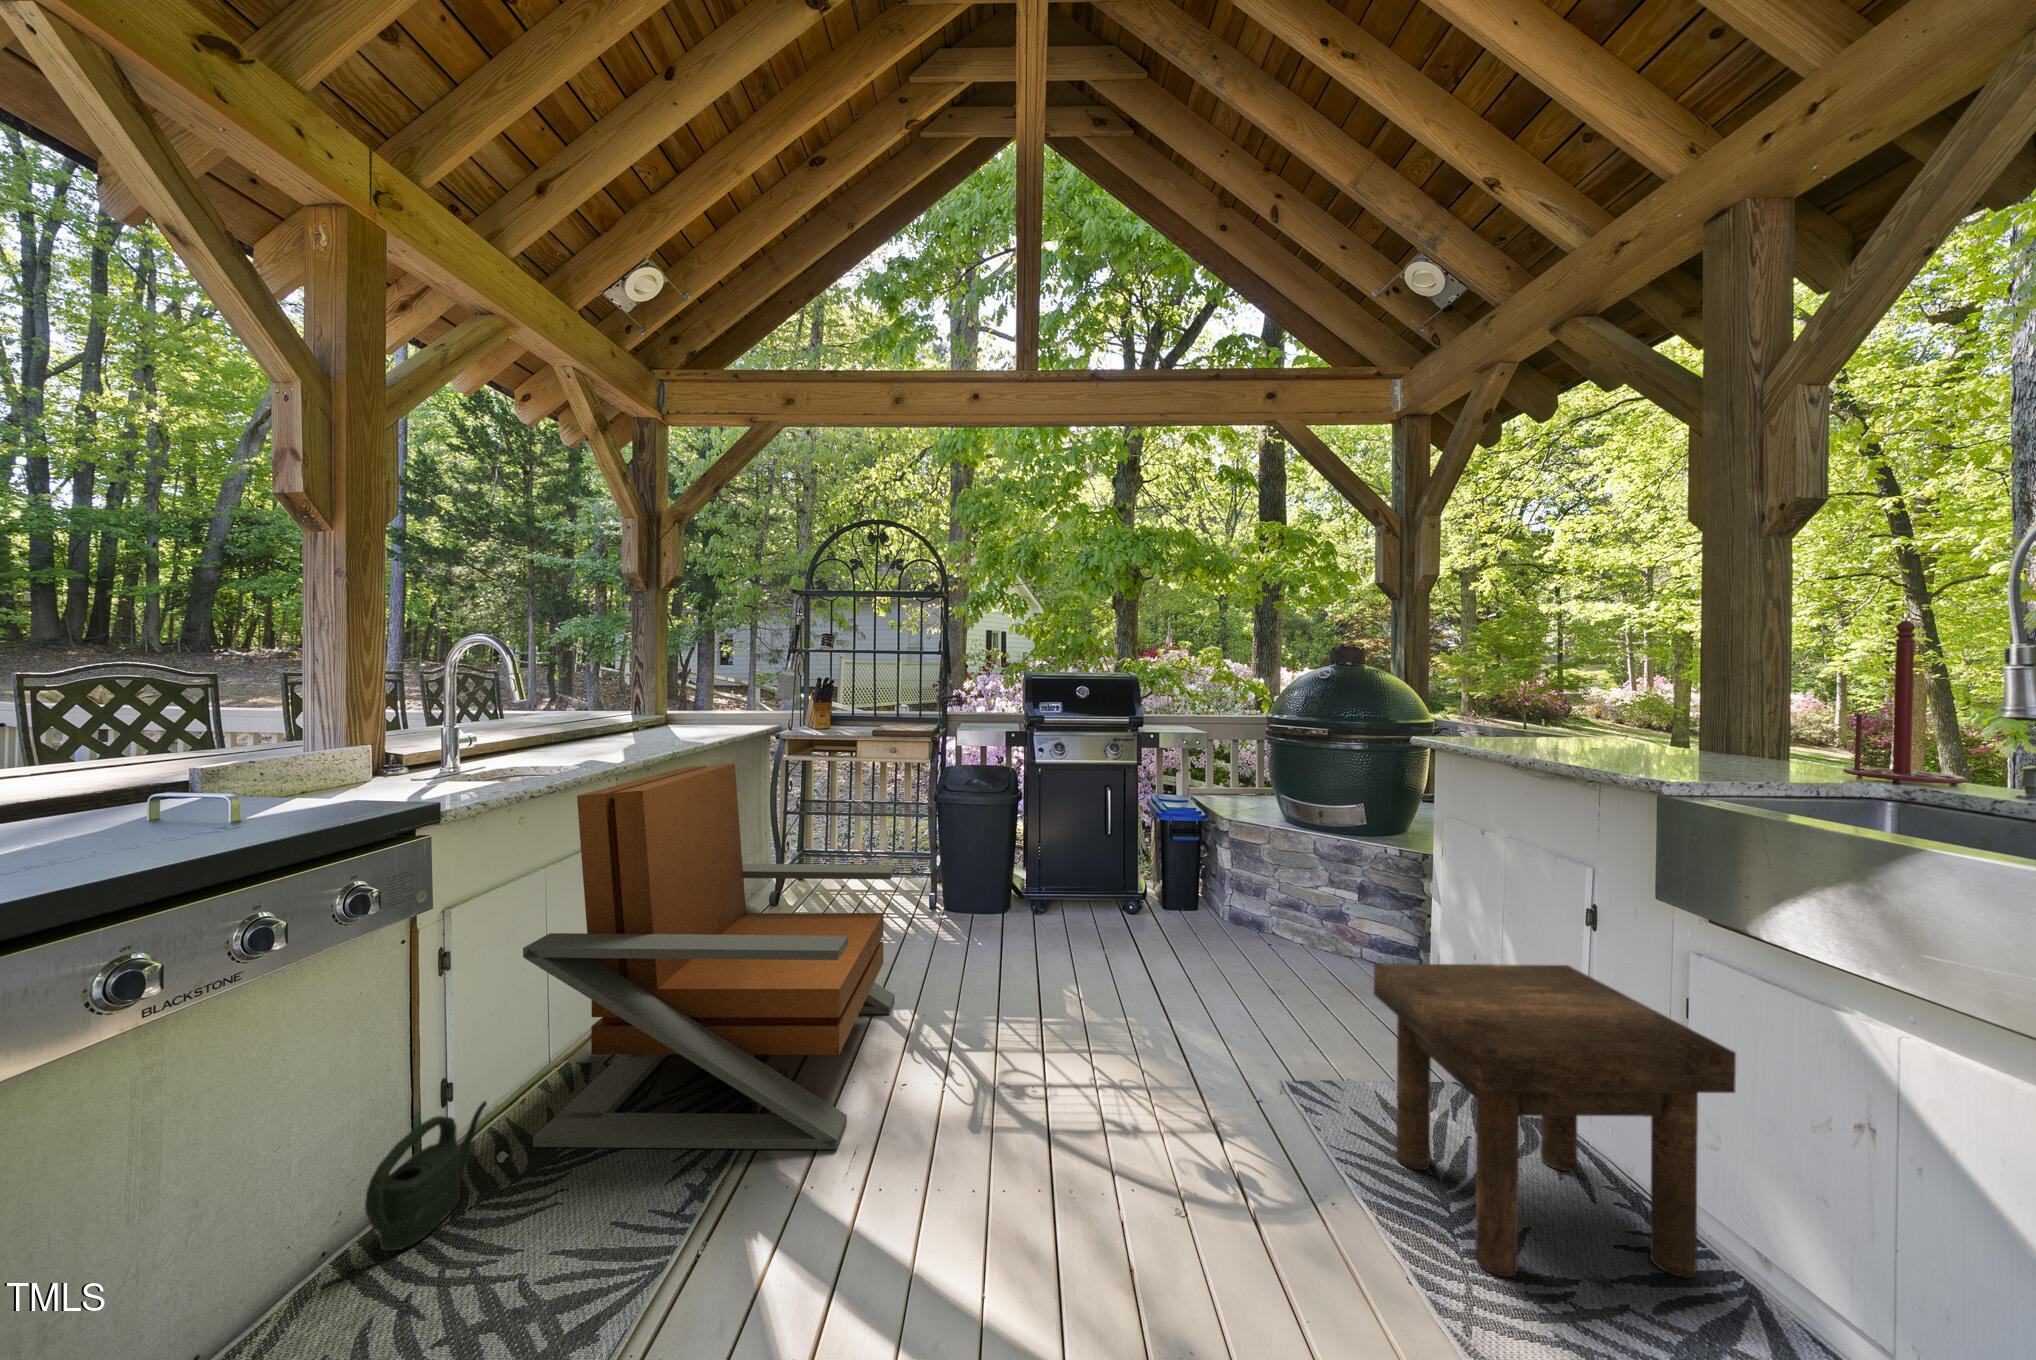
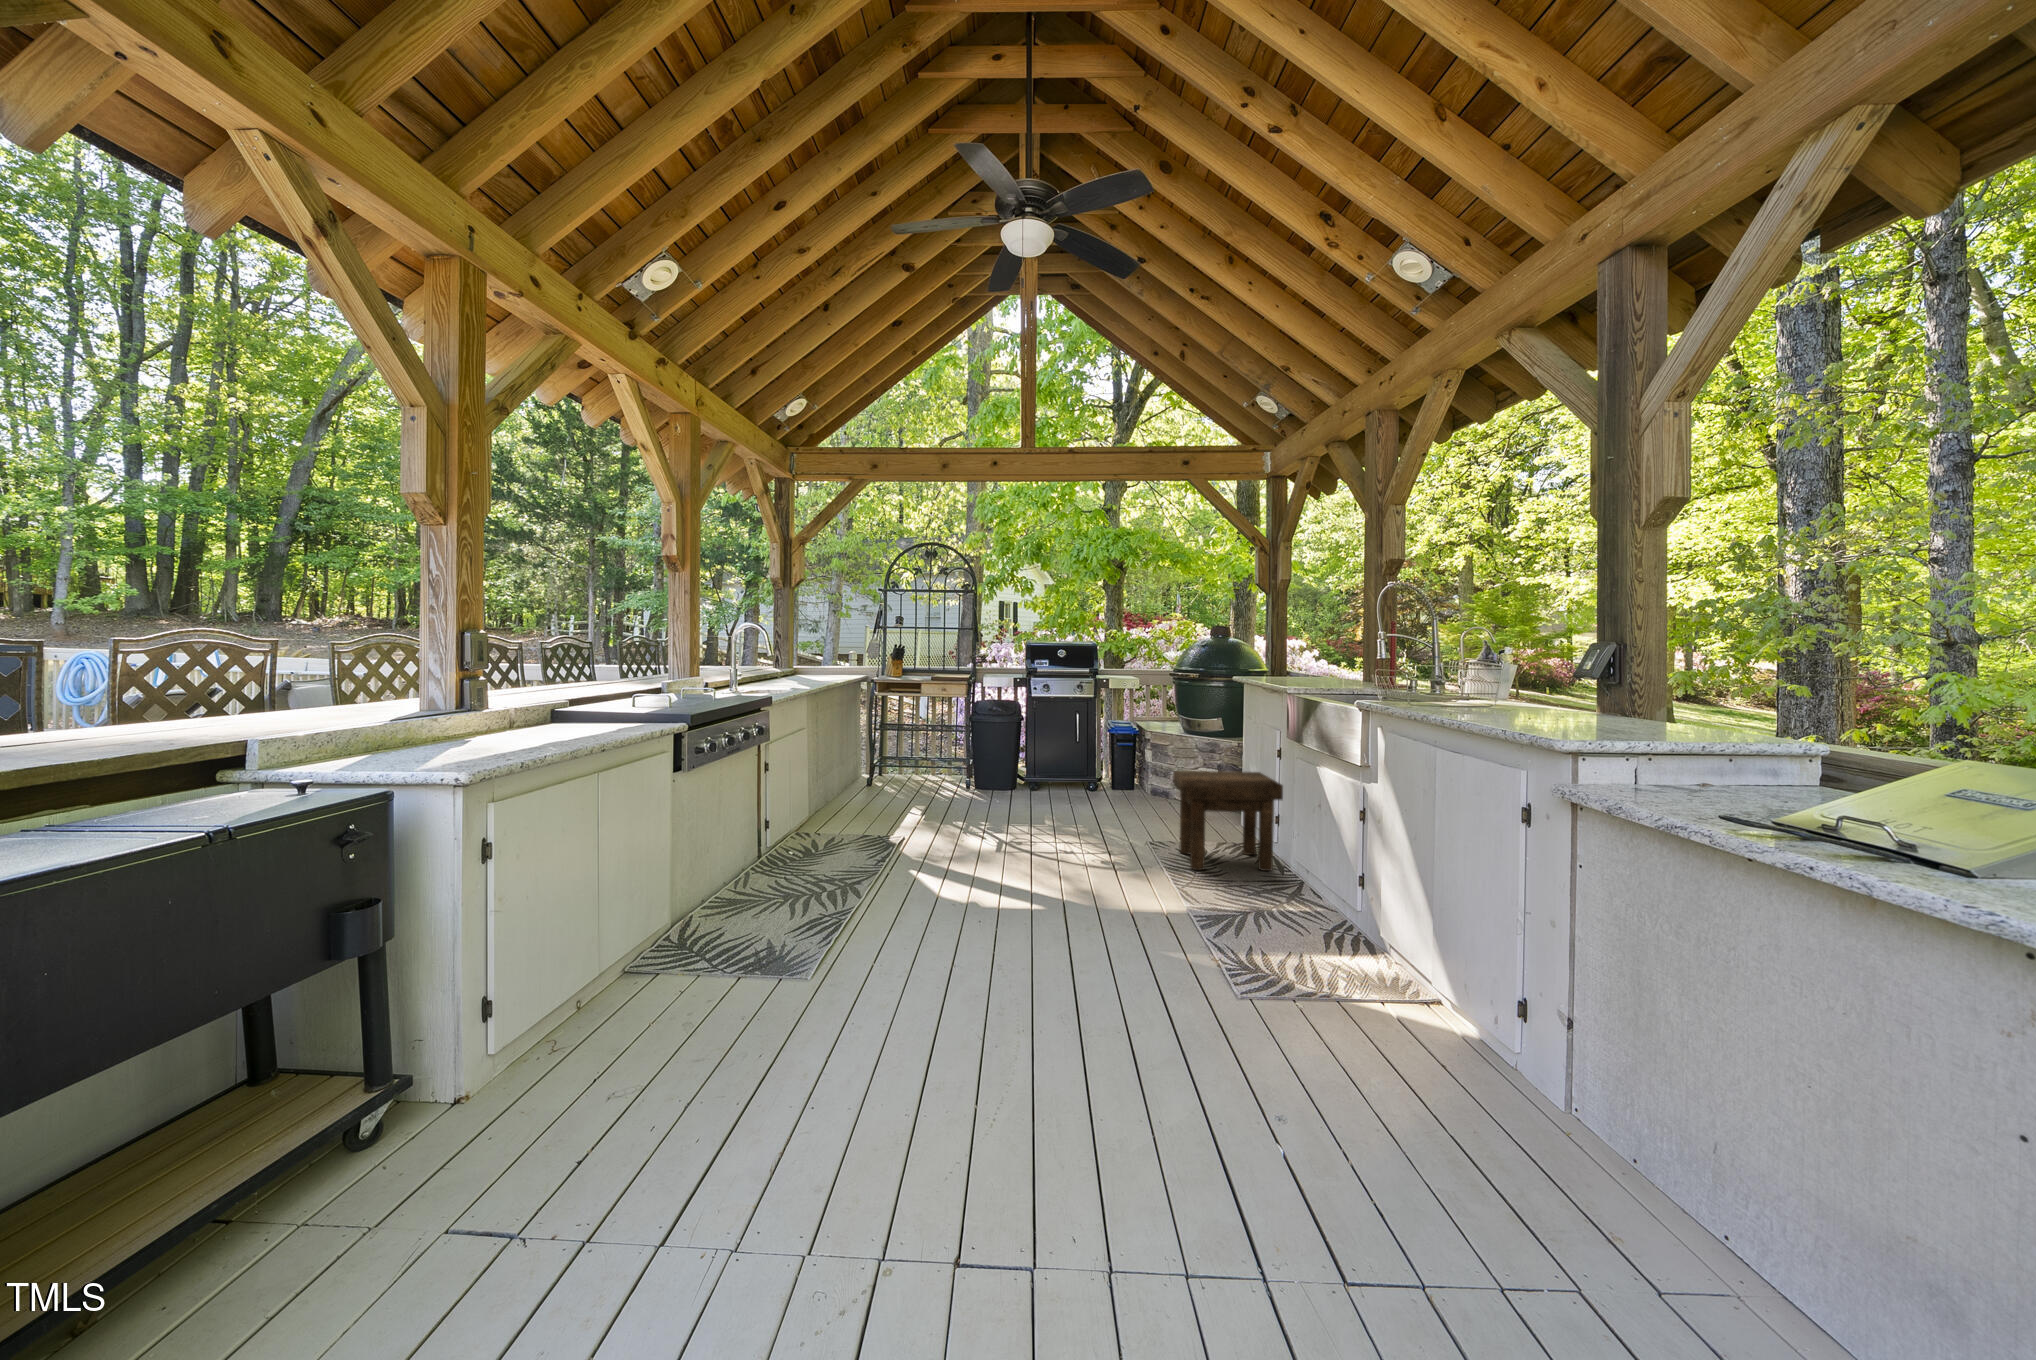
lounge chair: present [523,764,896,1149] -> none [804,690,954,847]
watering can: present [365,1101,487,1251] -> none [774,819,795,861]

